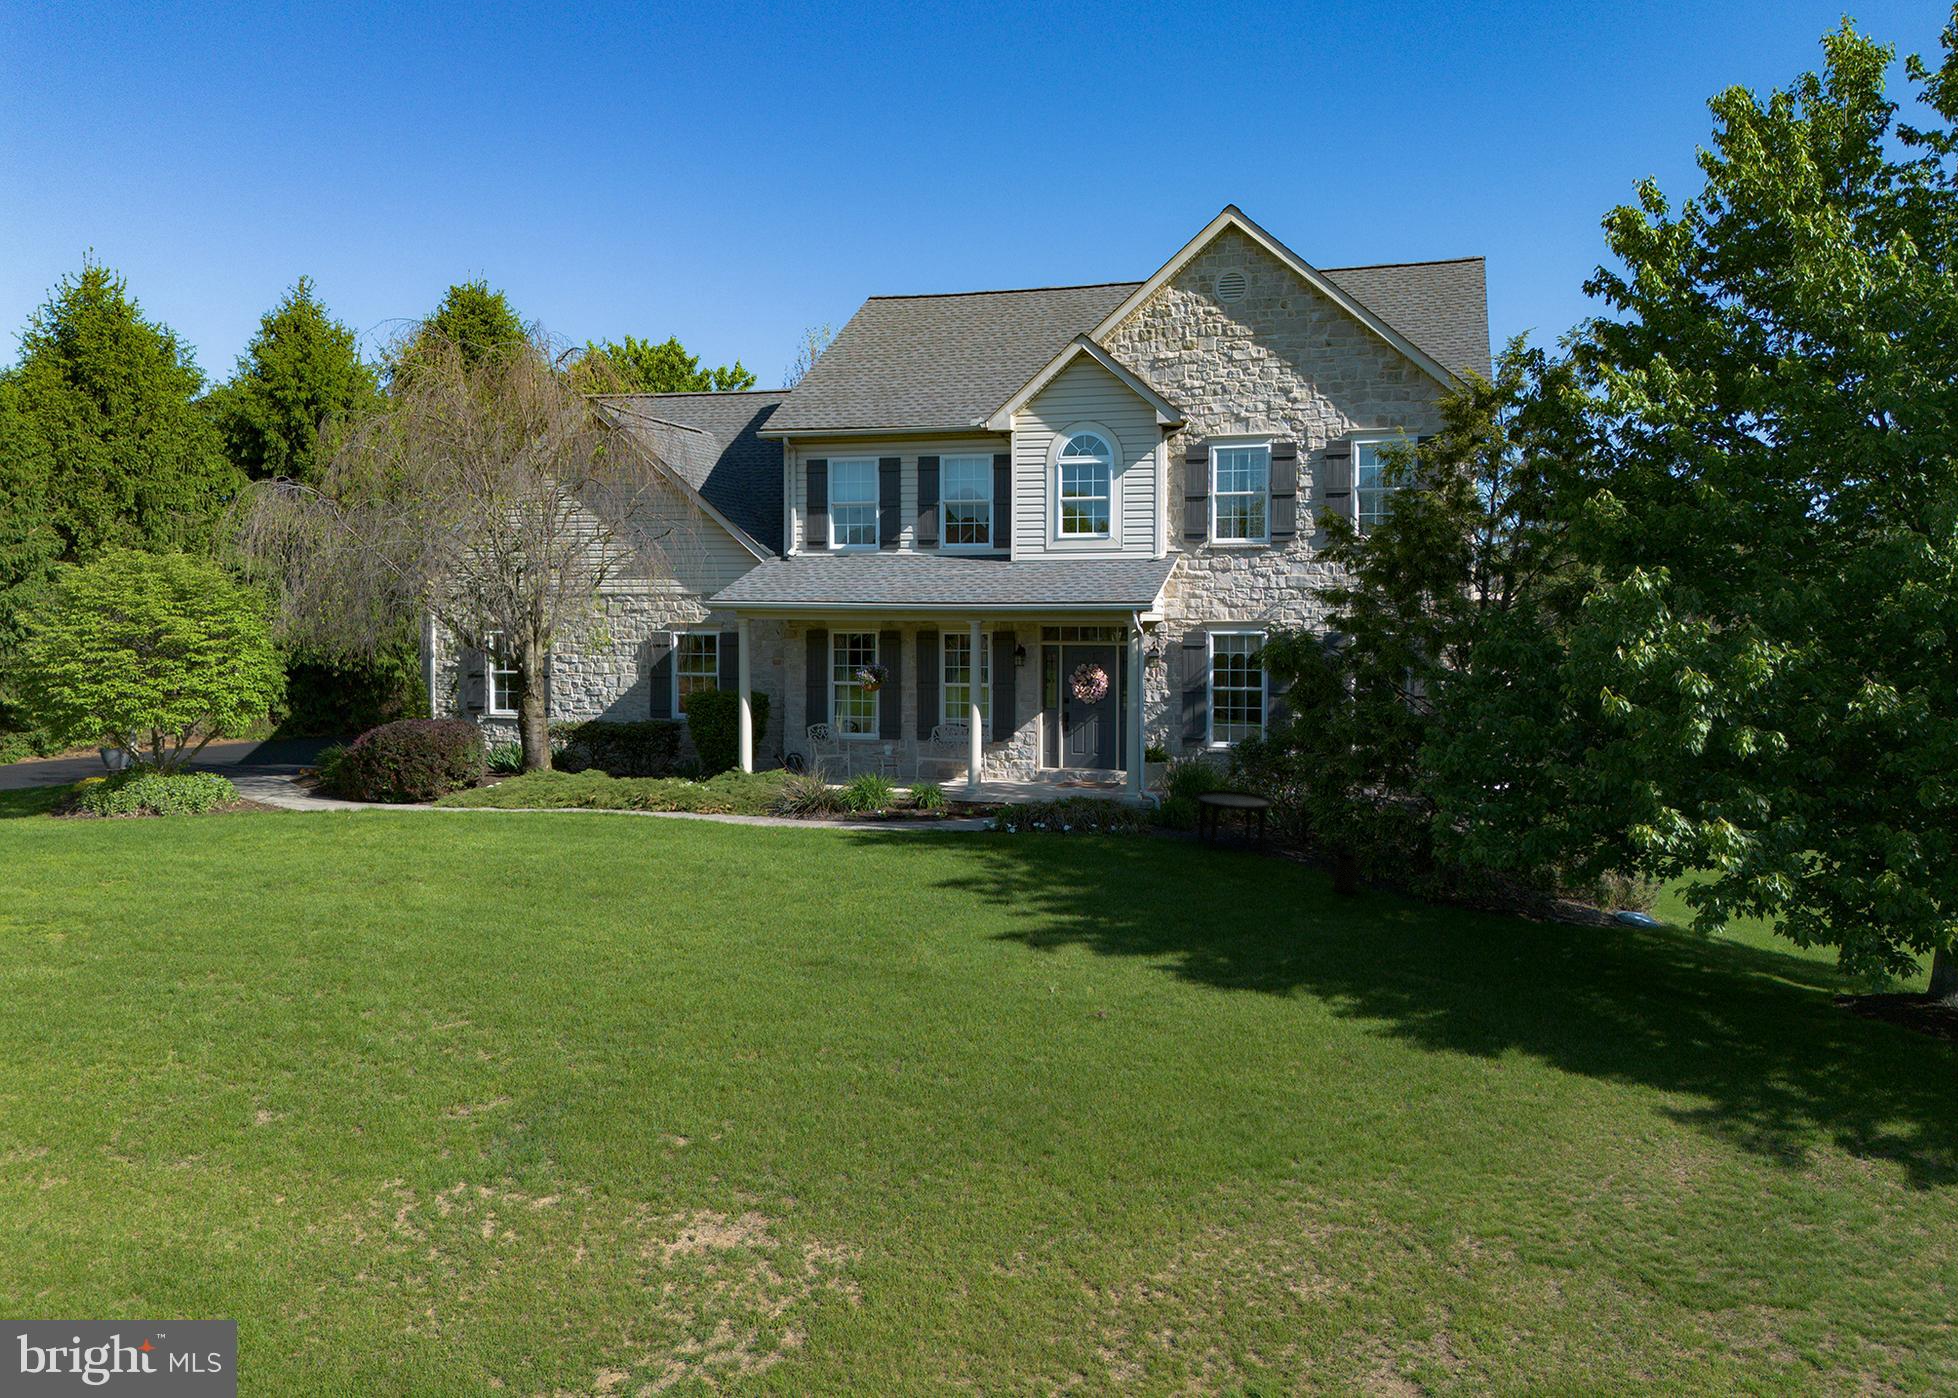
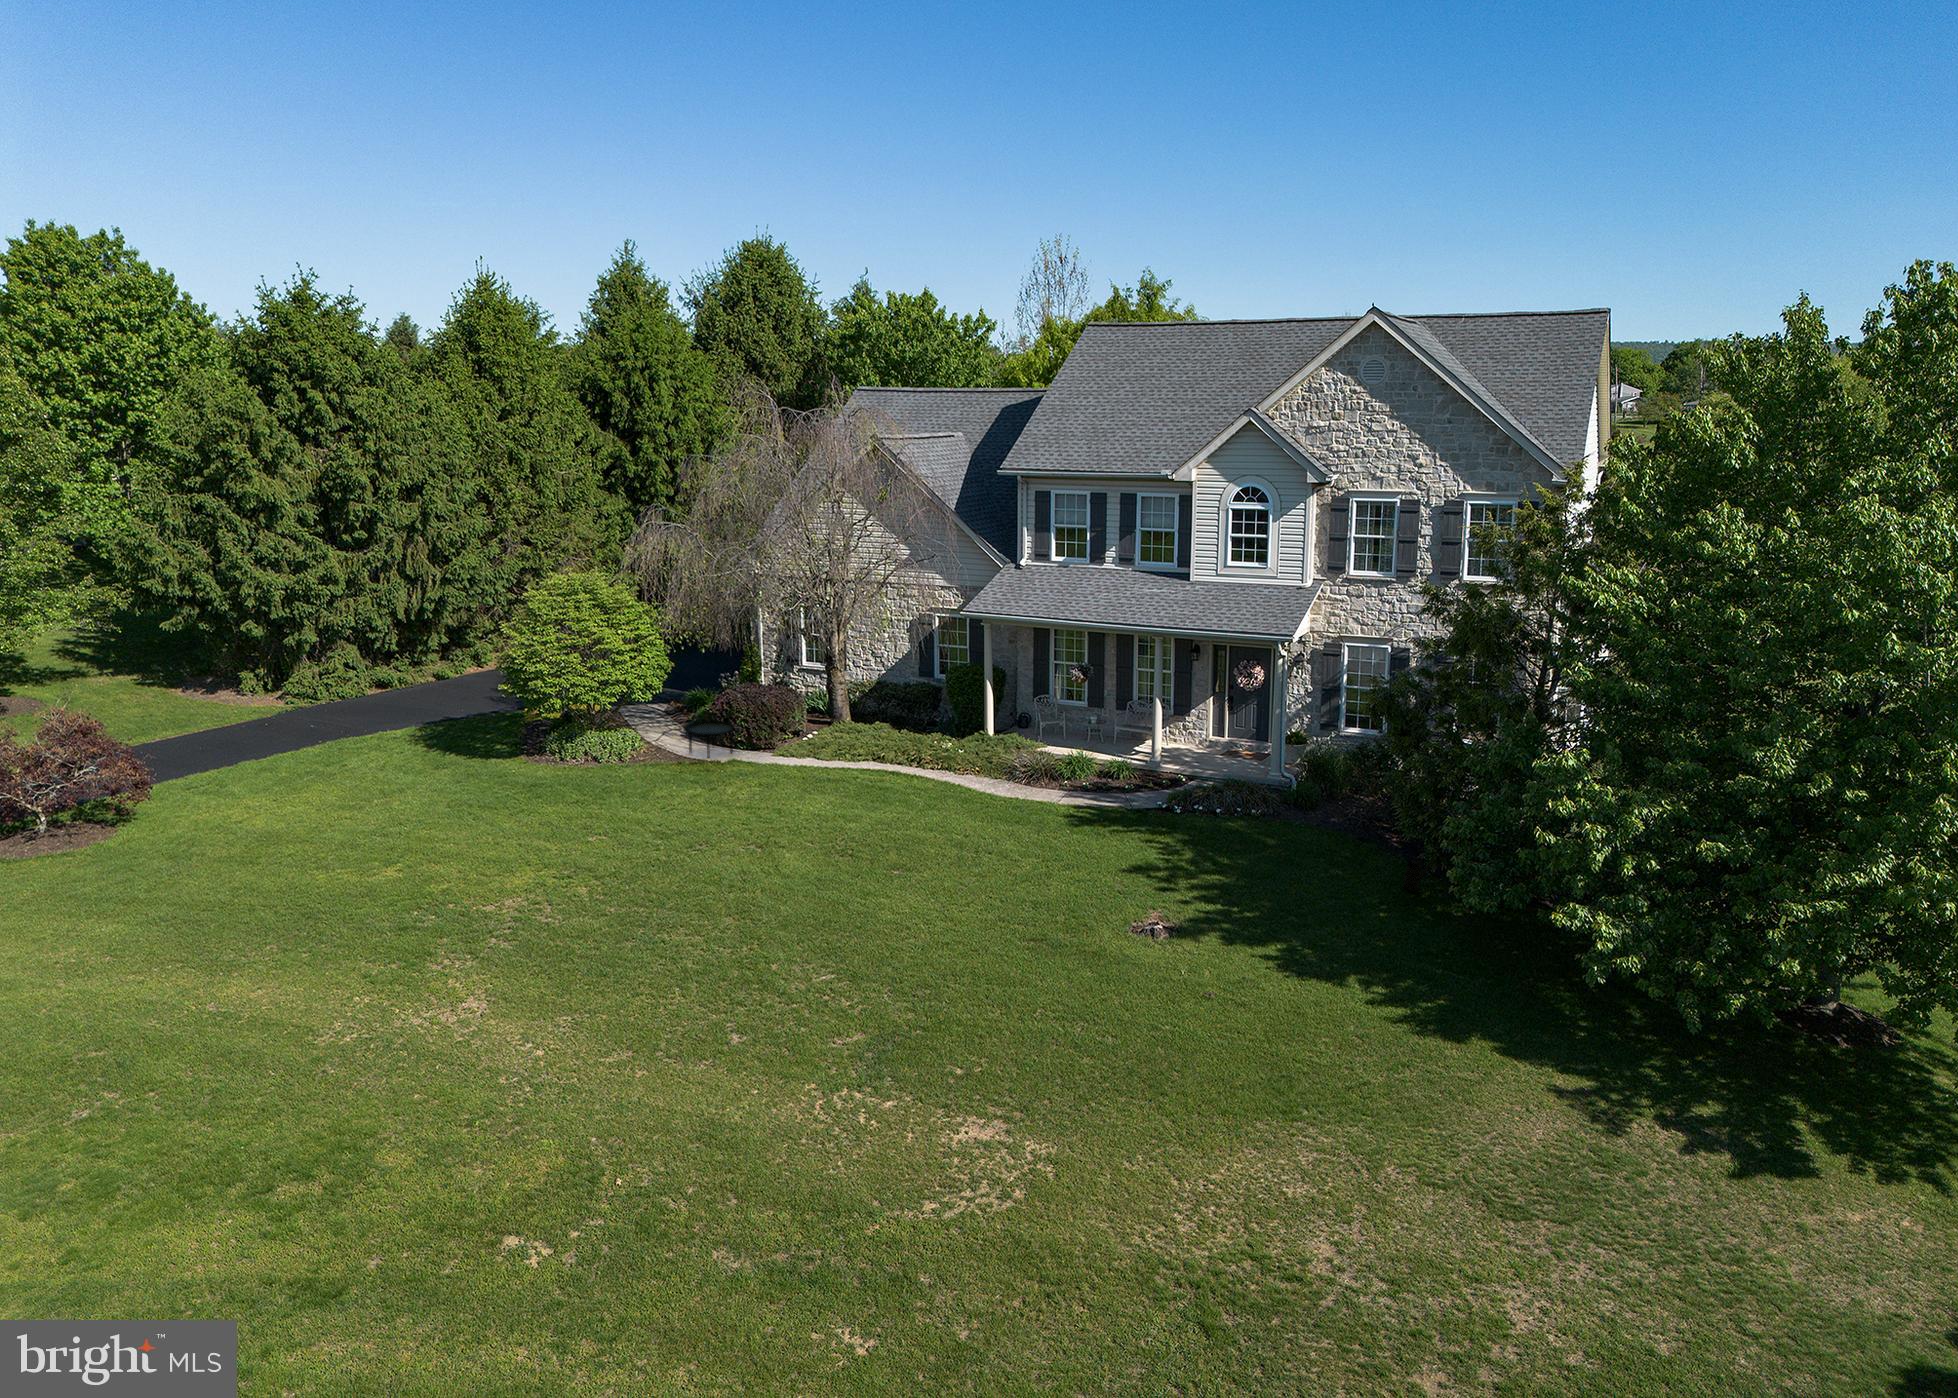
round table: present [1194,790,1273,850] -> present [687,721,734,757]

